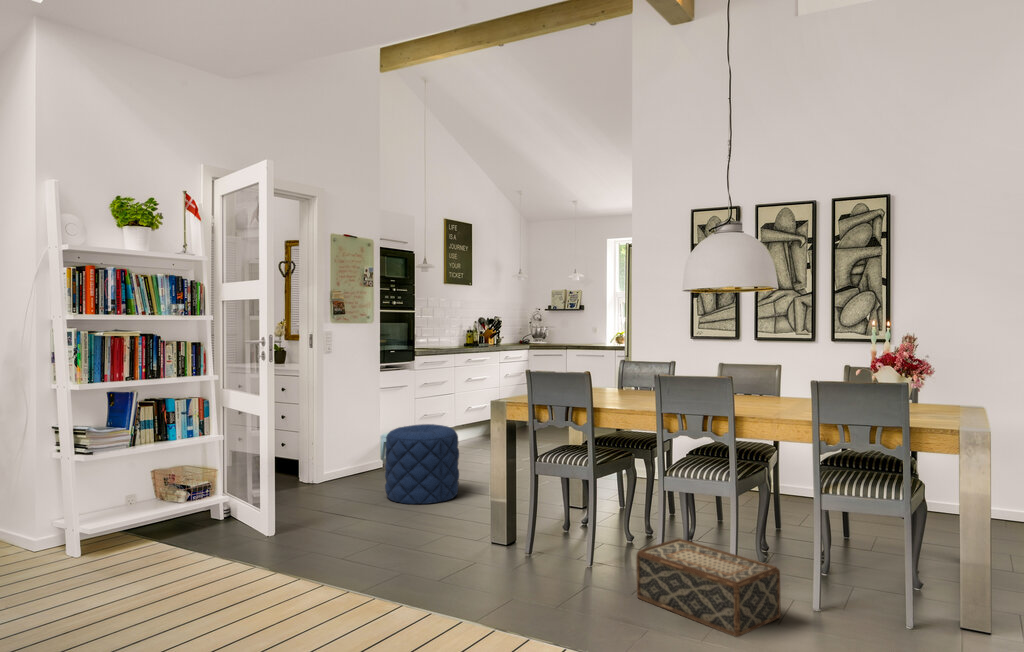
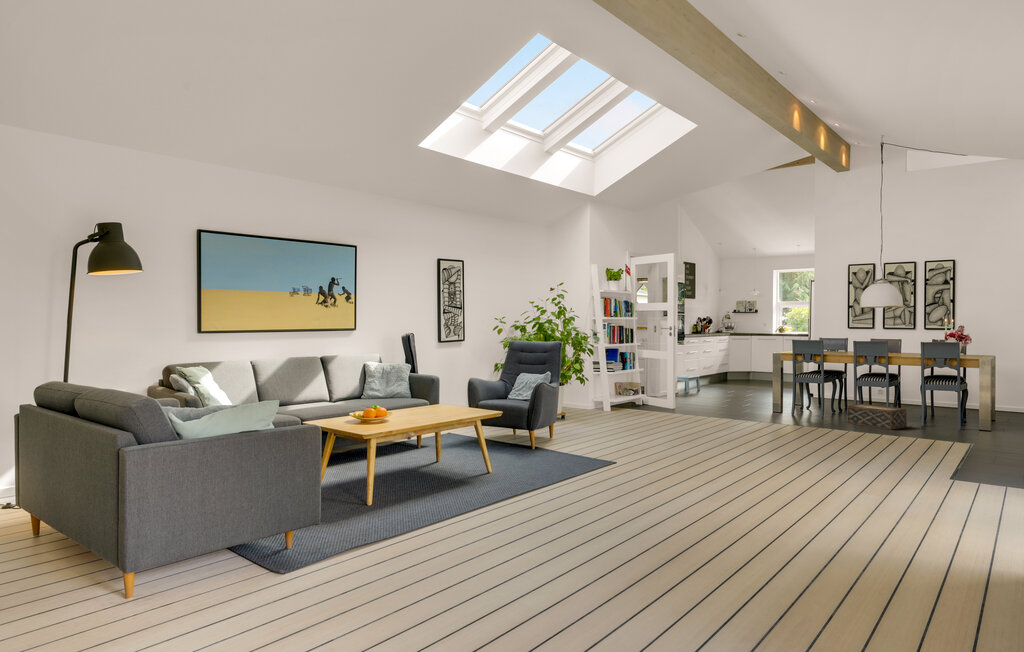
pouf: present [385,424,459,504] -> none [697,369,733,404]

